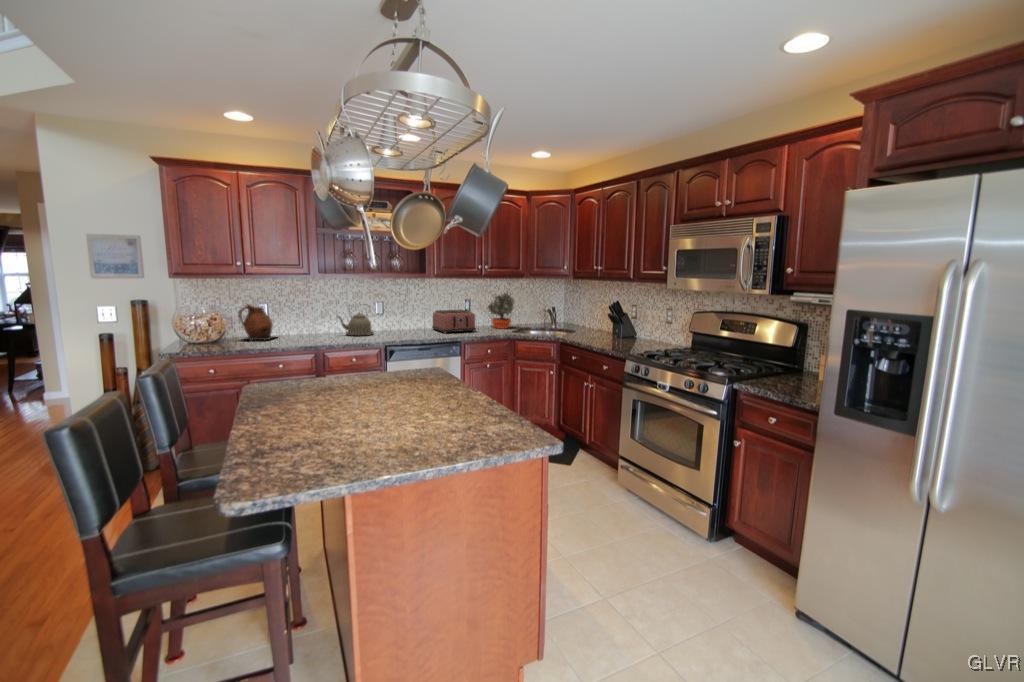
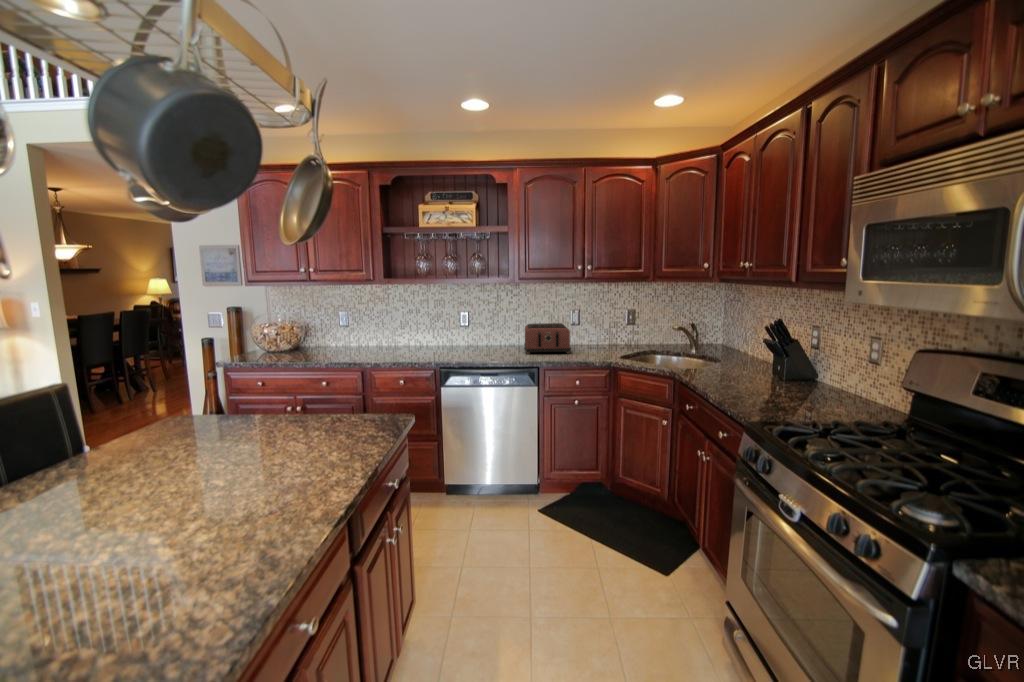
potted plant: present [487,292,515,329] -> none [598,300,638,350]
ceramic pitcher: present [239,304,274,340] -> none [312,311,354,352]
kettle: present [337,313,373,336] -> none [408,315,449,352]

